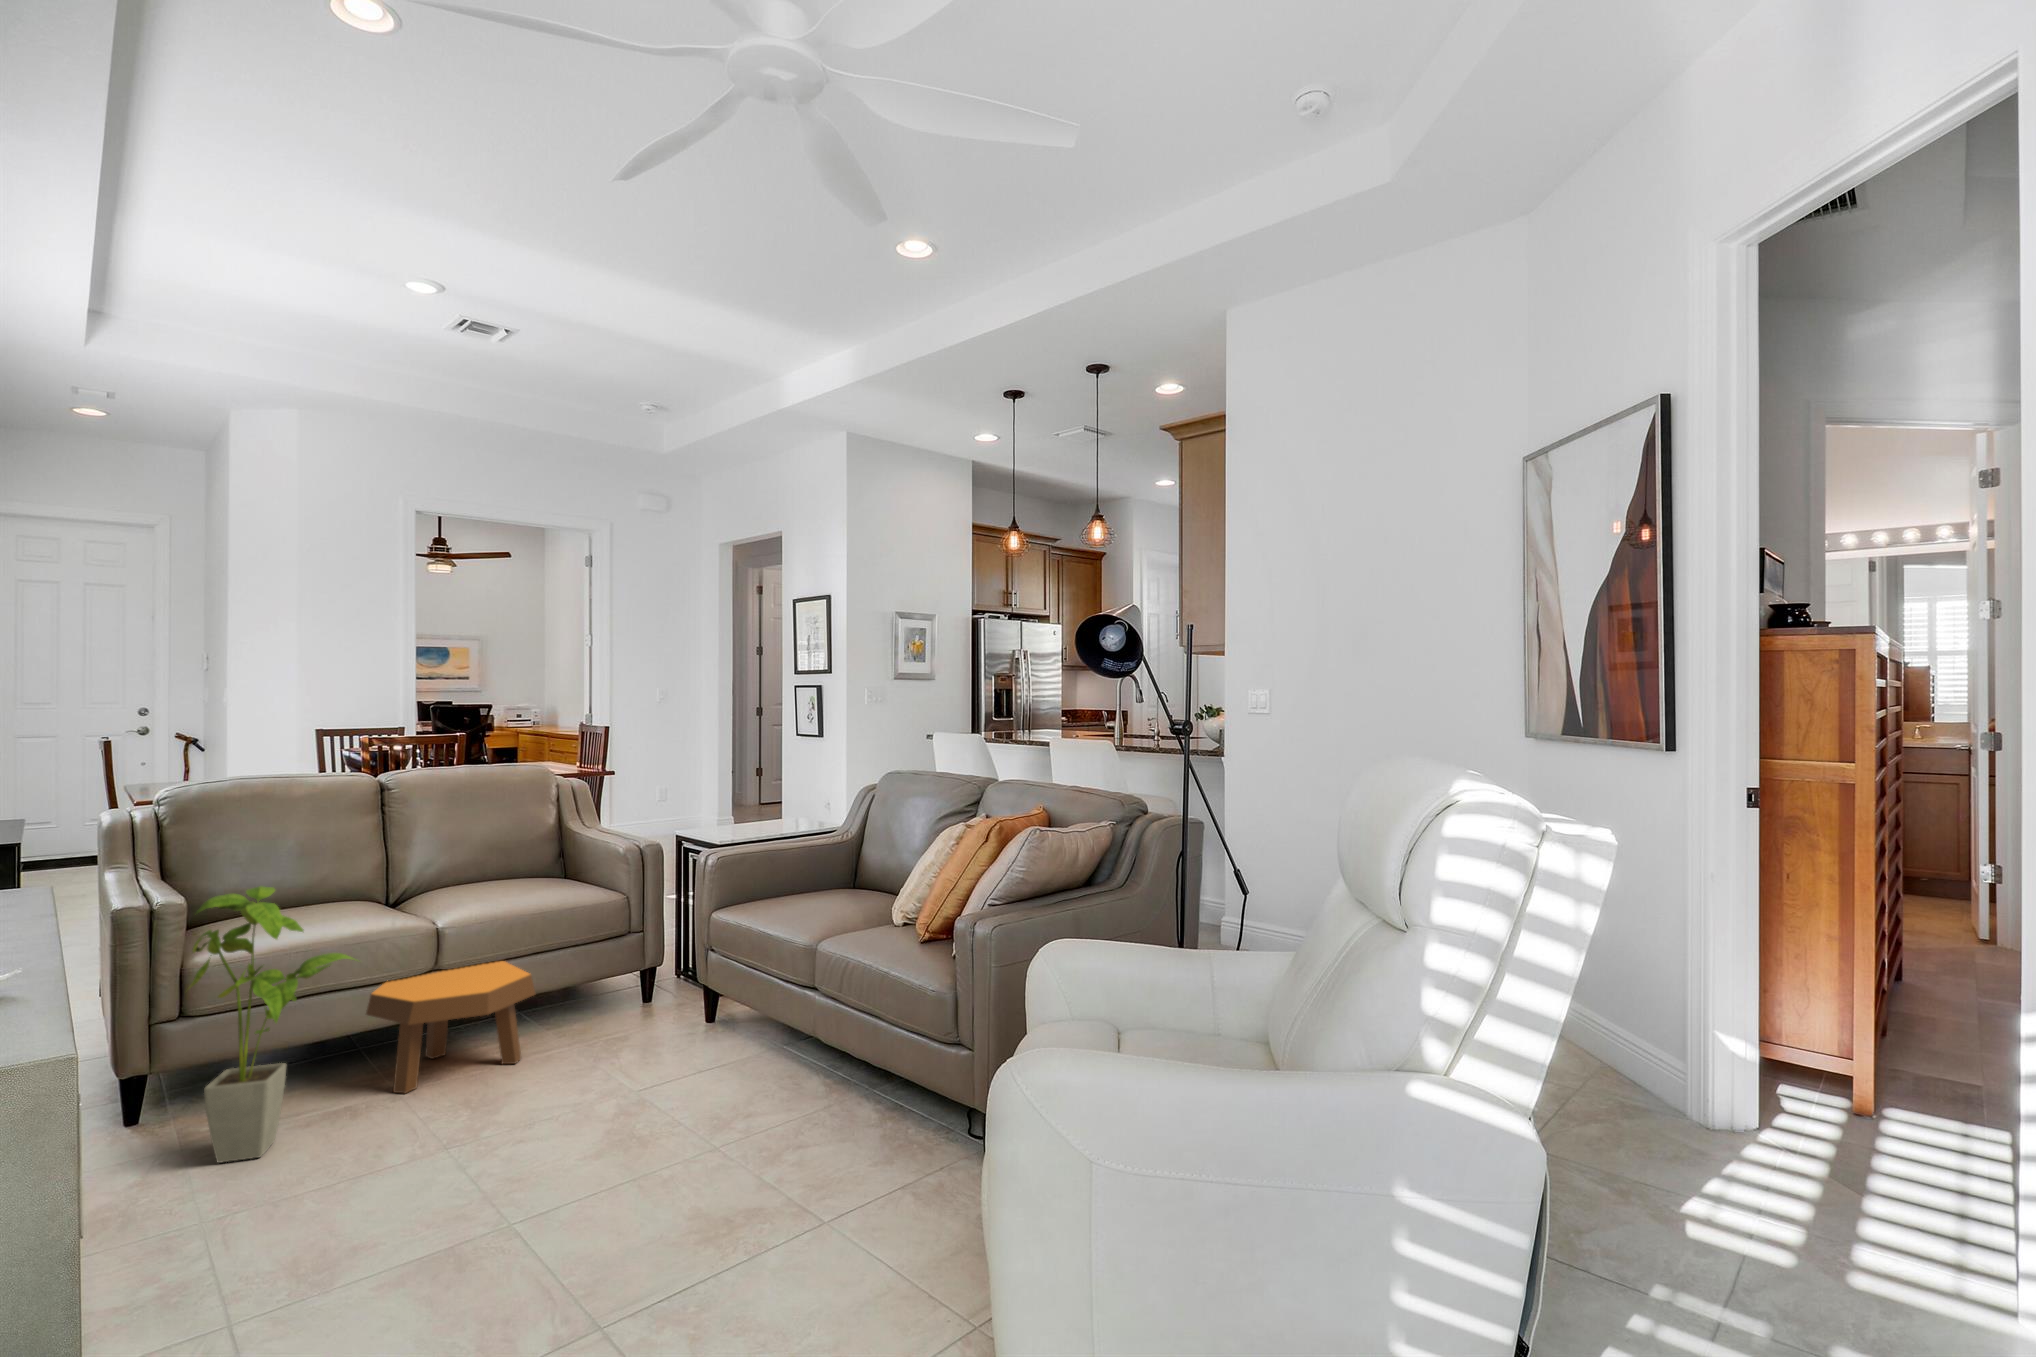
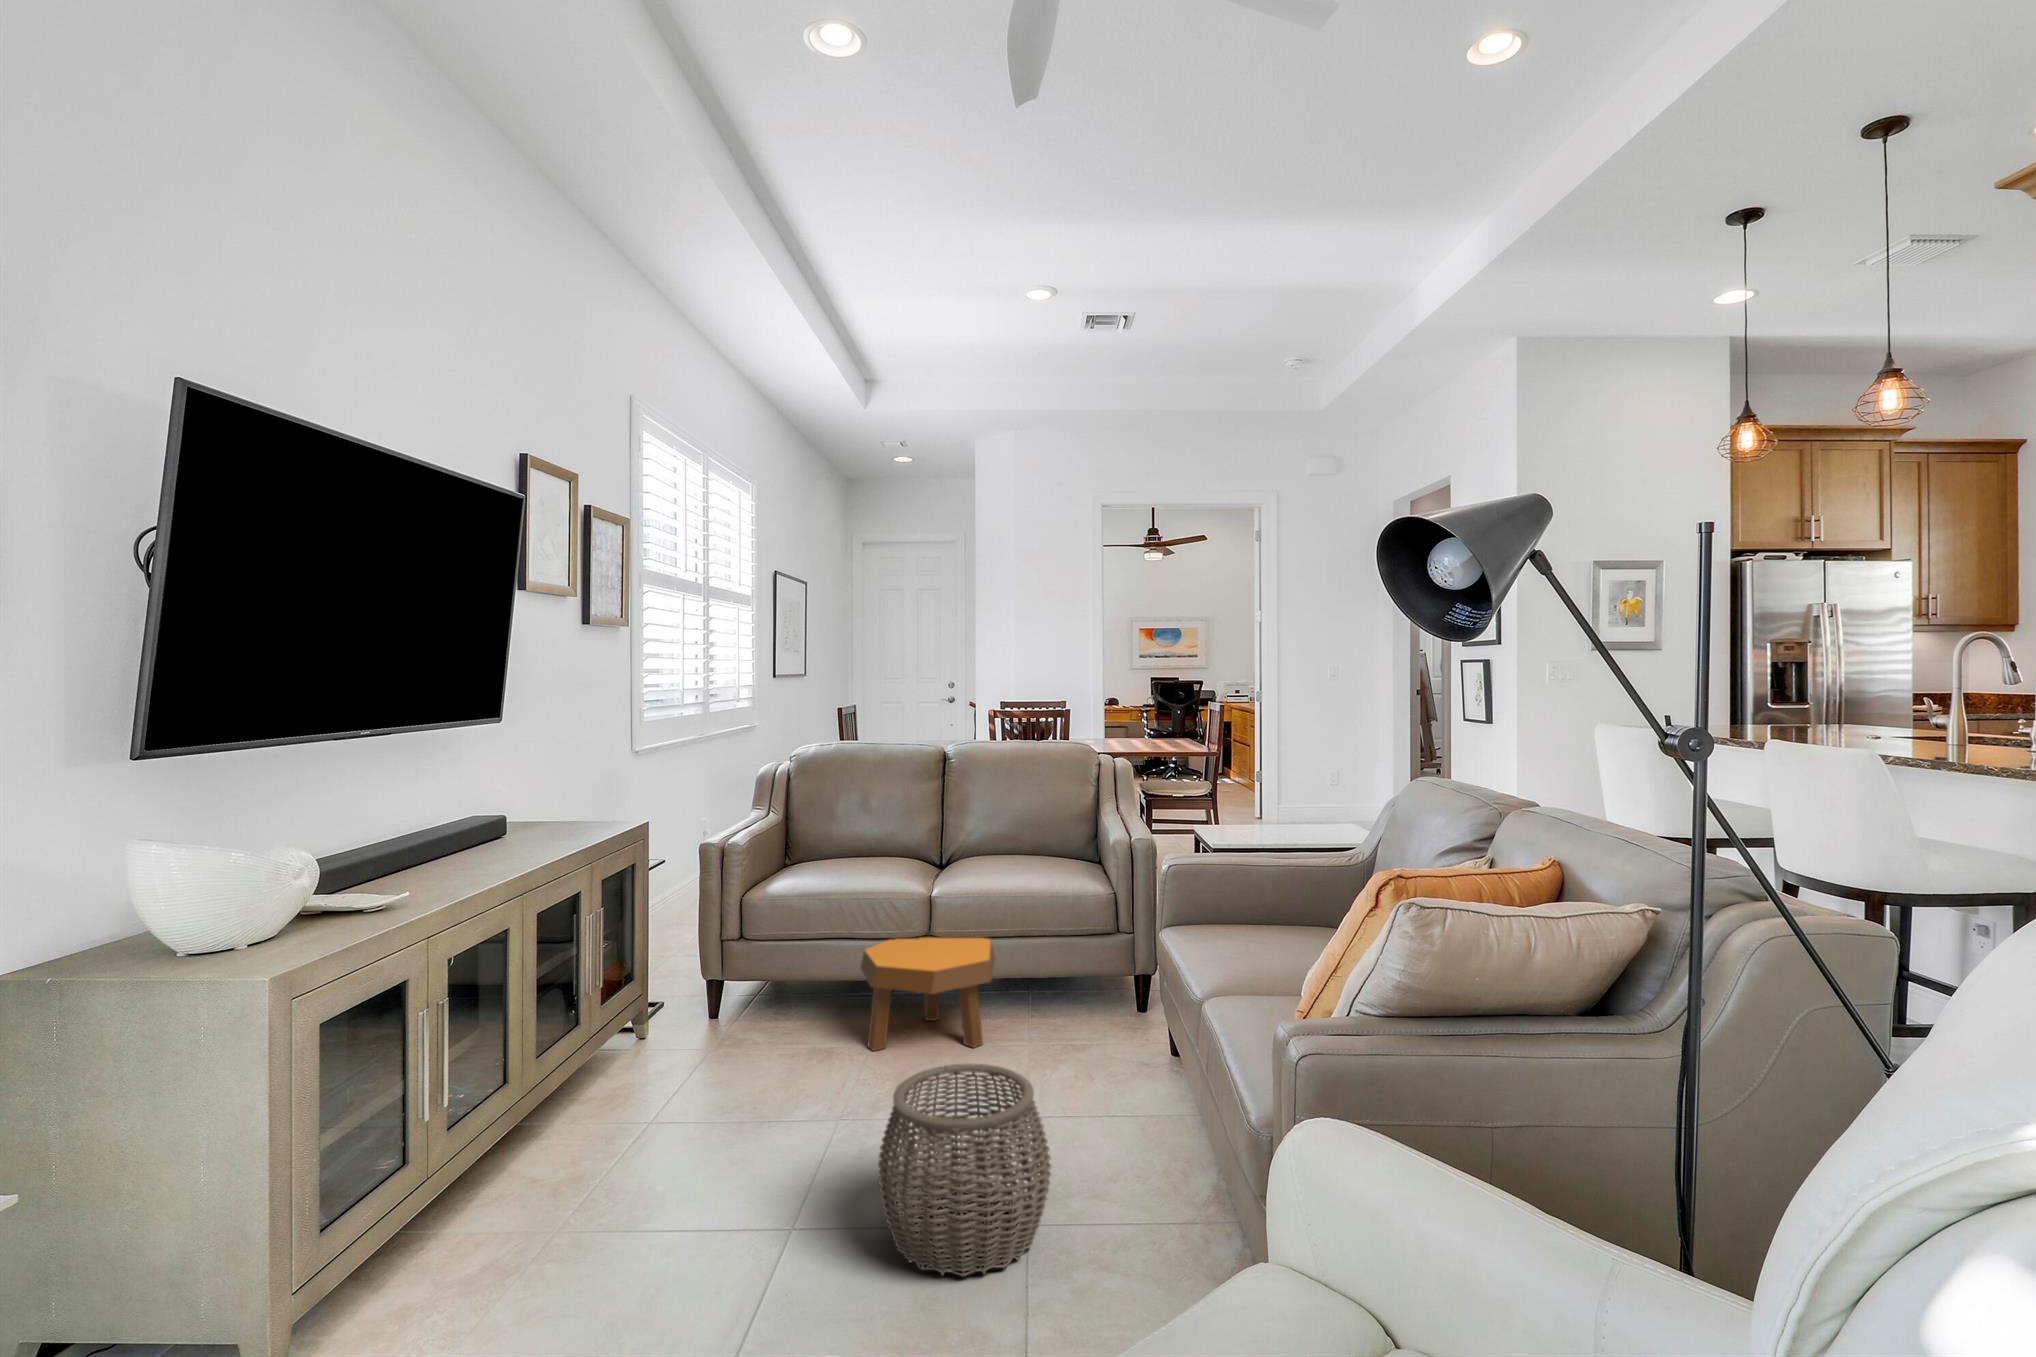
house plant: present [189,886,356,1163] -> none [682,842,812,1079]
woven basket: none [598,1024,753,1194] -> present [878,1064,1051,1276]

